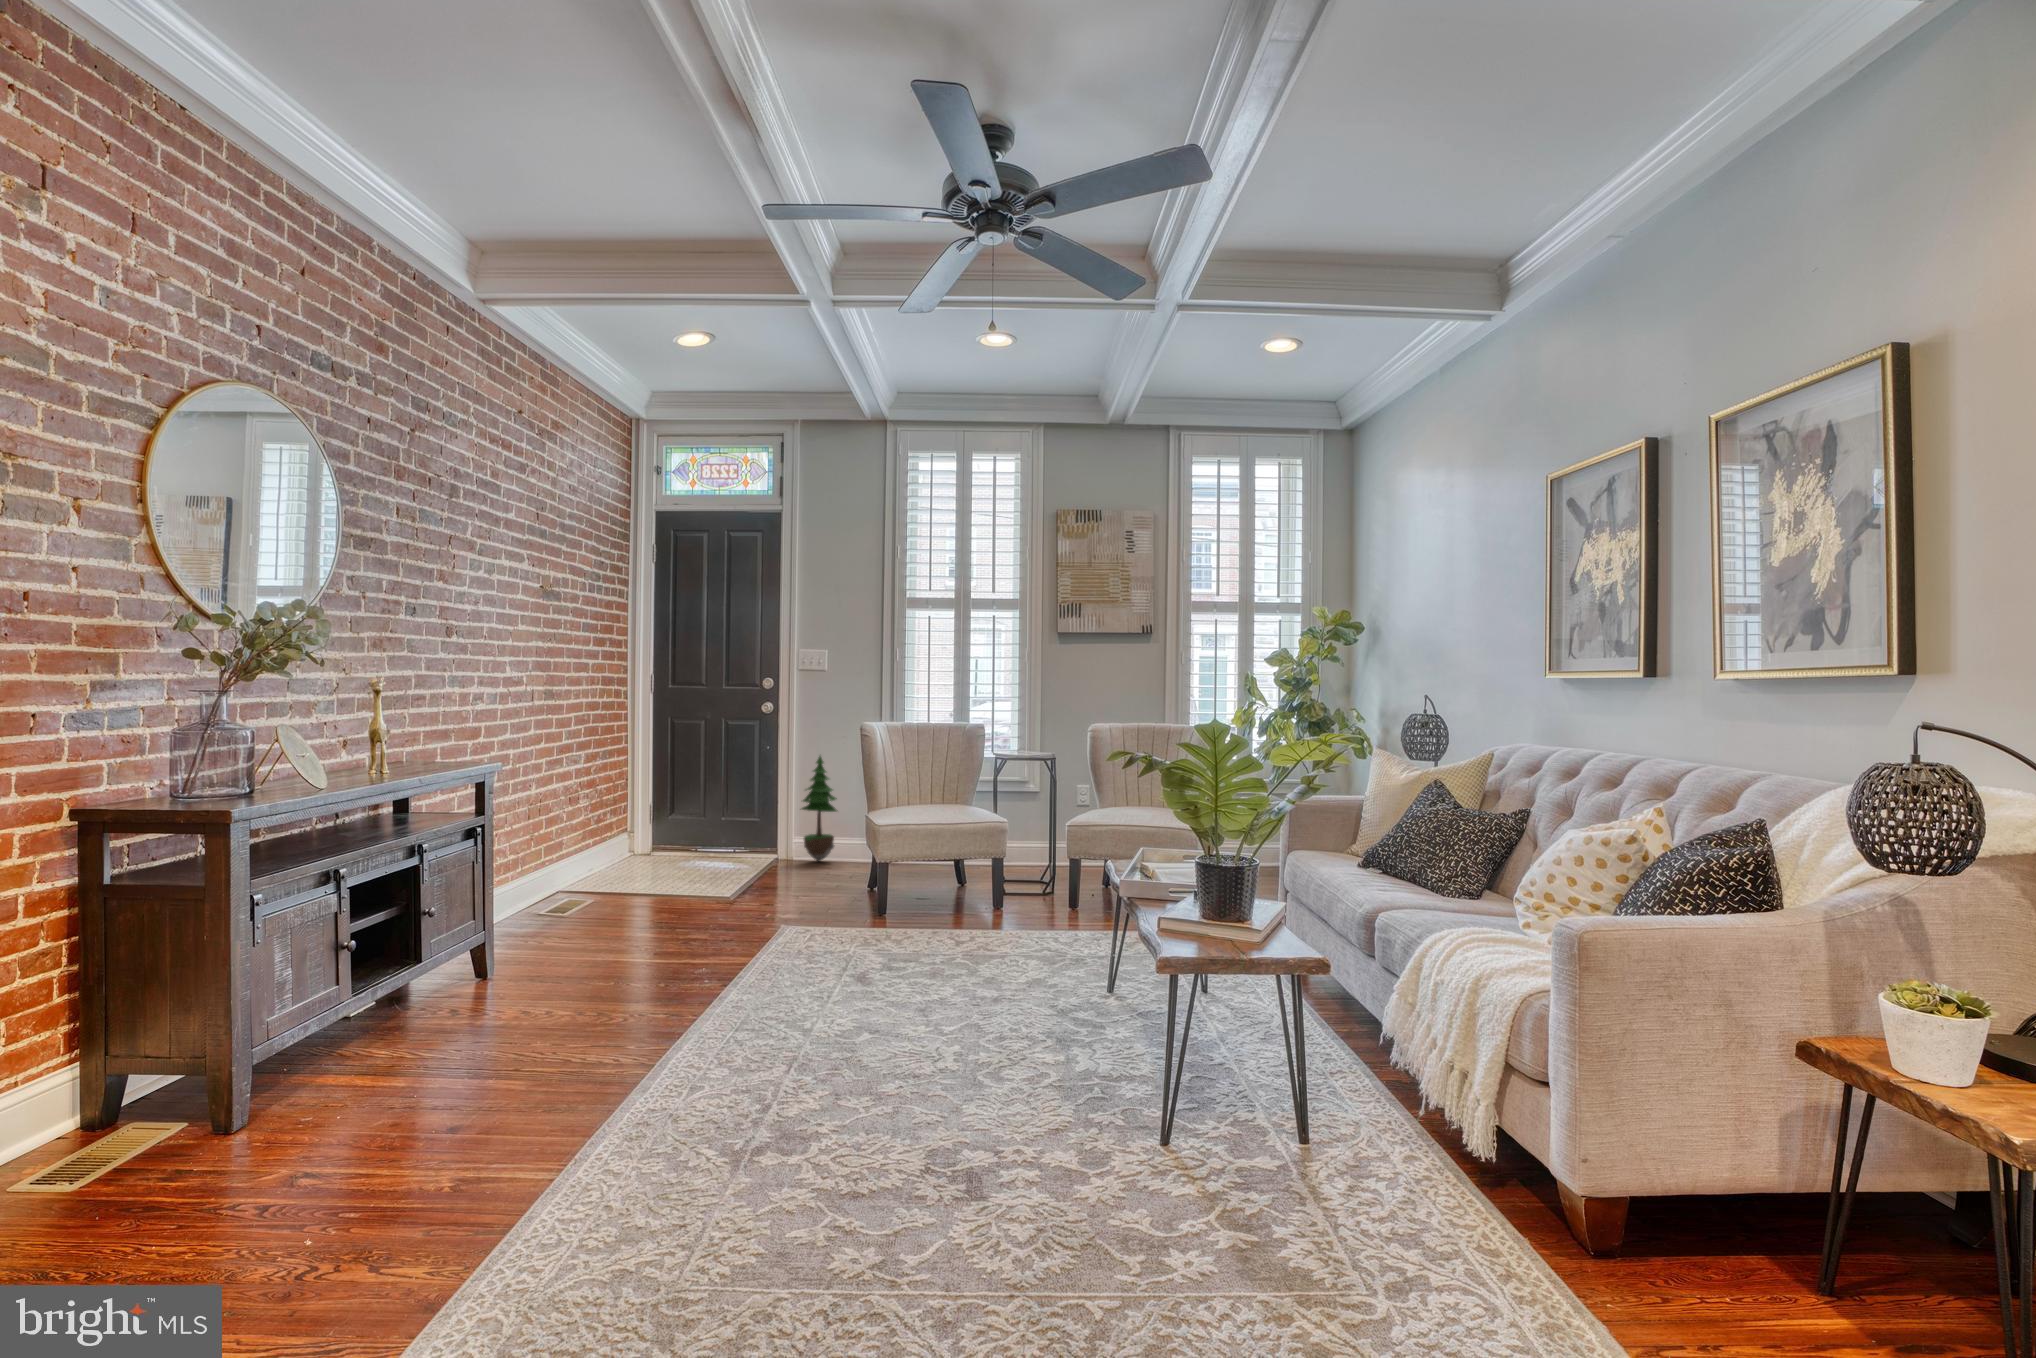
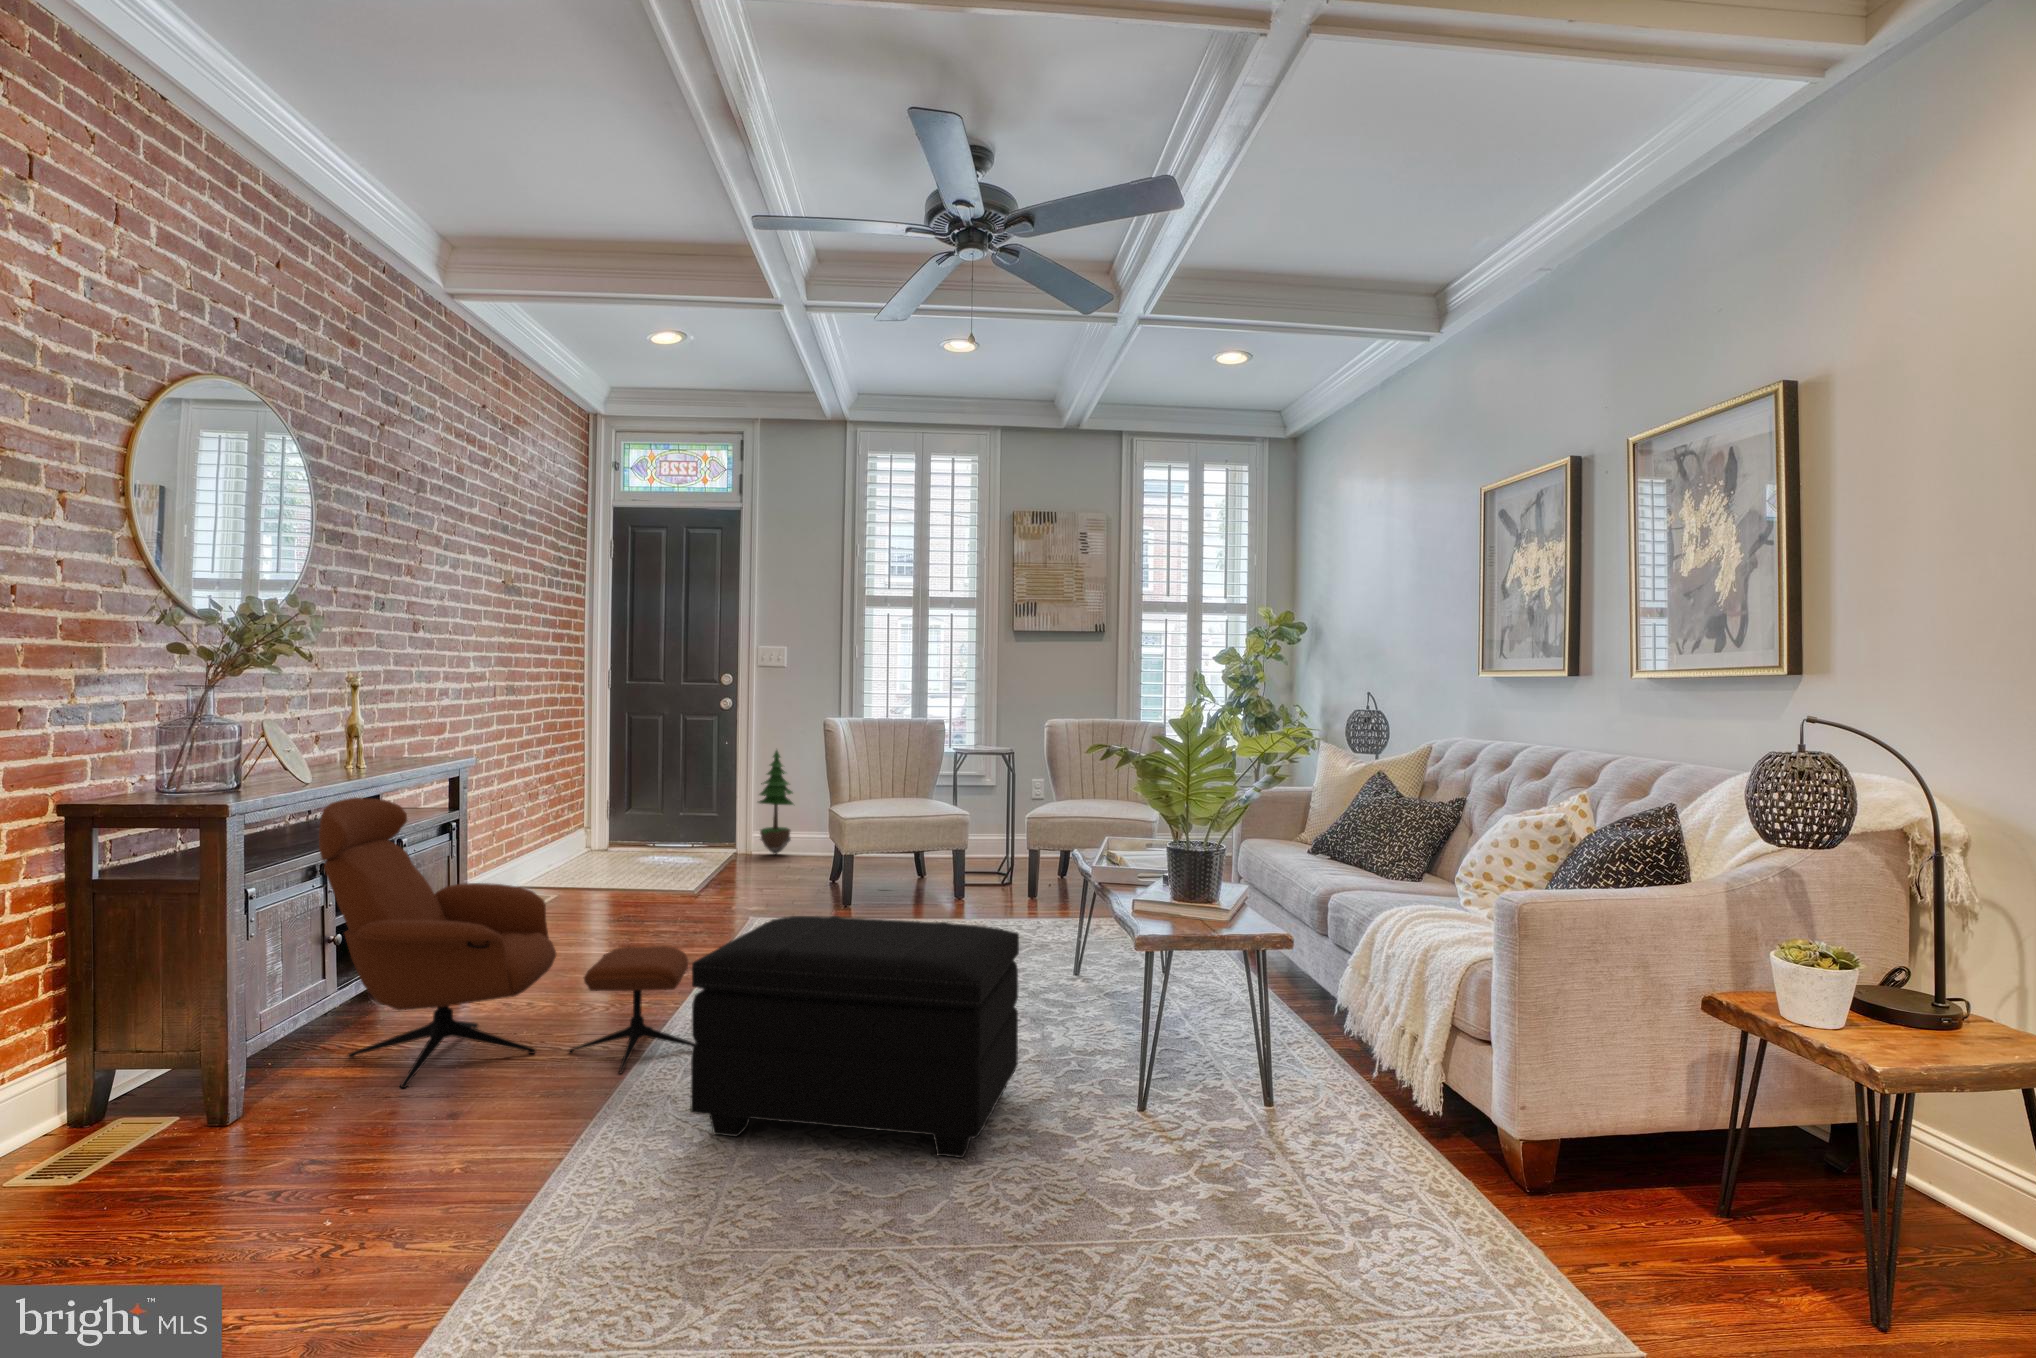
lounge chair: none [329,805,718,1103] -> present [319,798,696,1088]
footstool: none [689,931,1037,1193] -> present [691,916,1019,1158]

